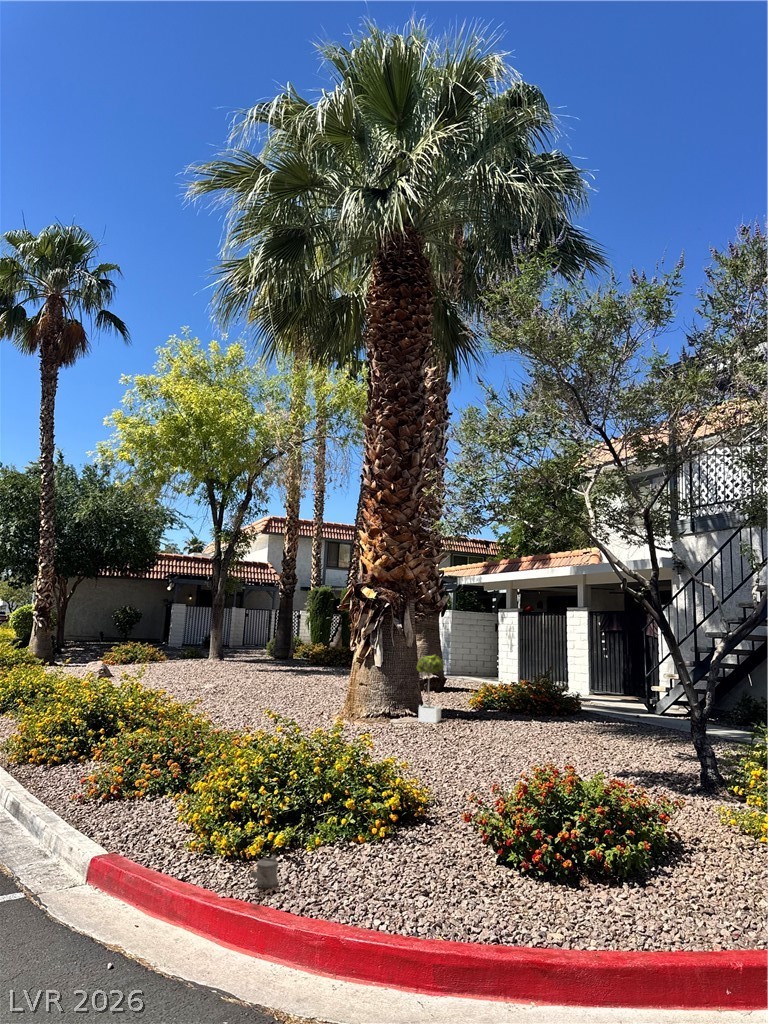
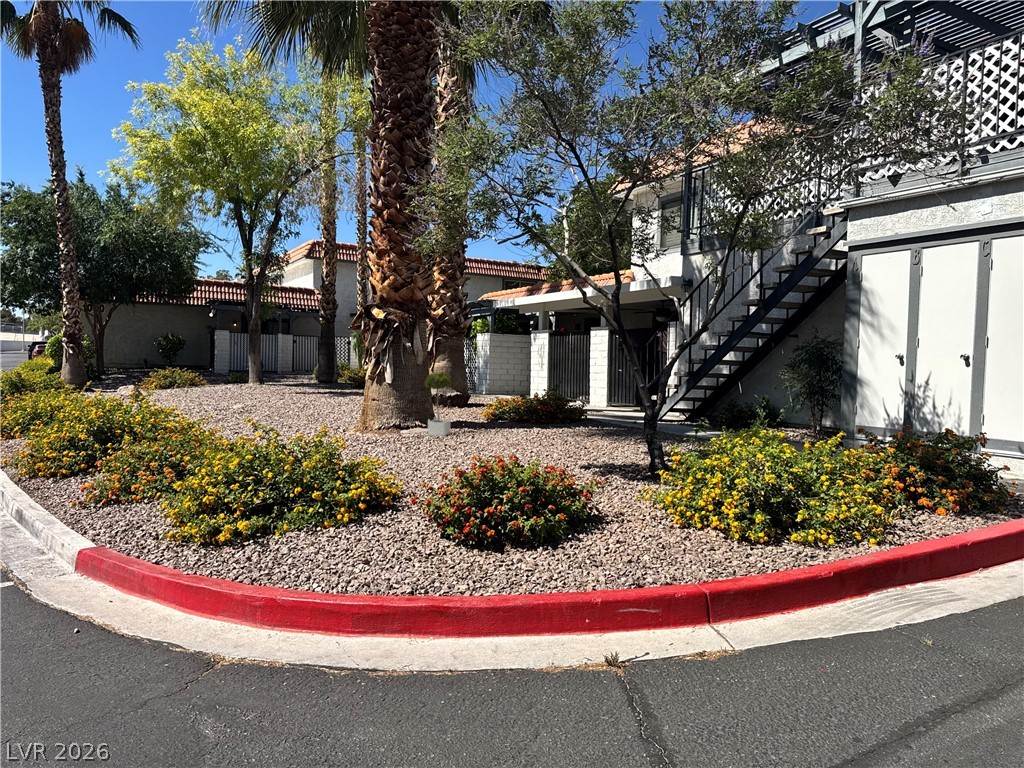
watering can: present [251,855,278,888] -> none [213,537,242,562]

